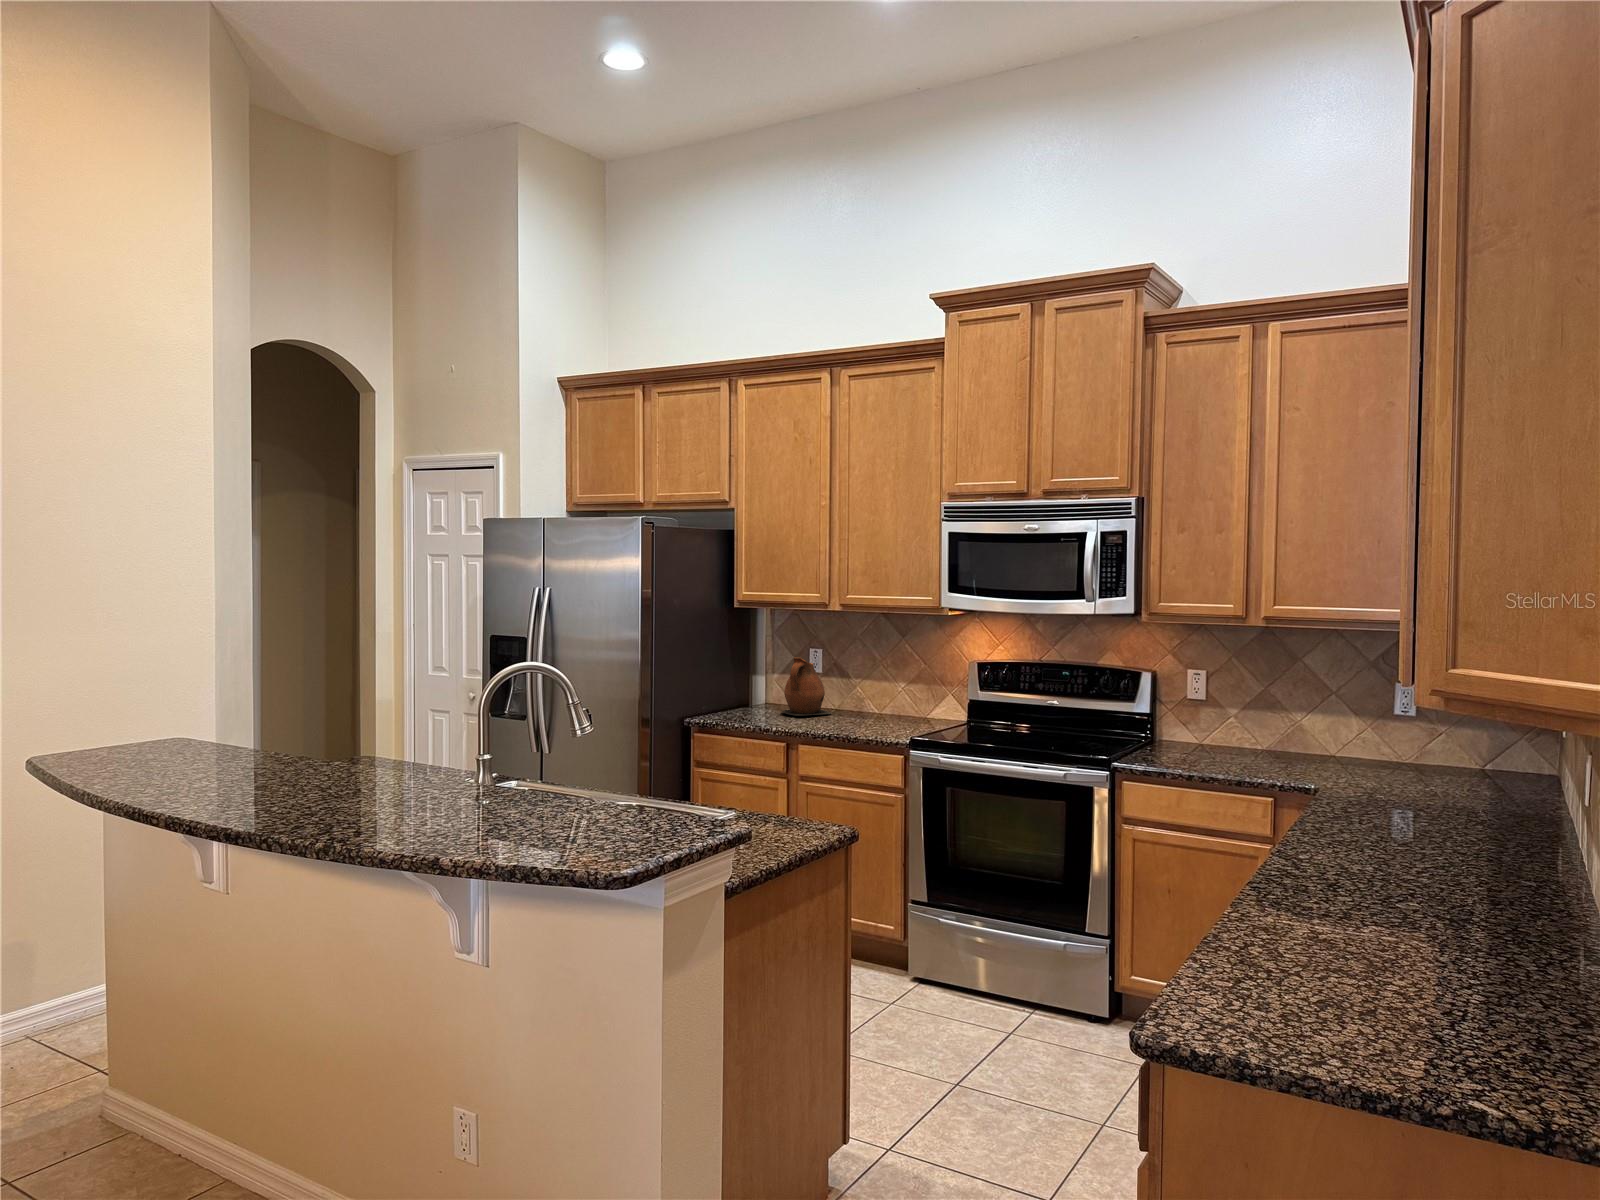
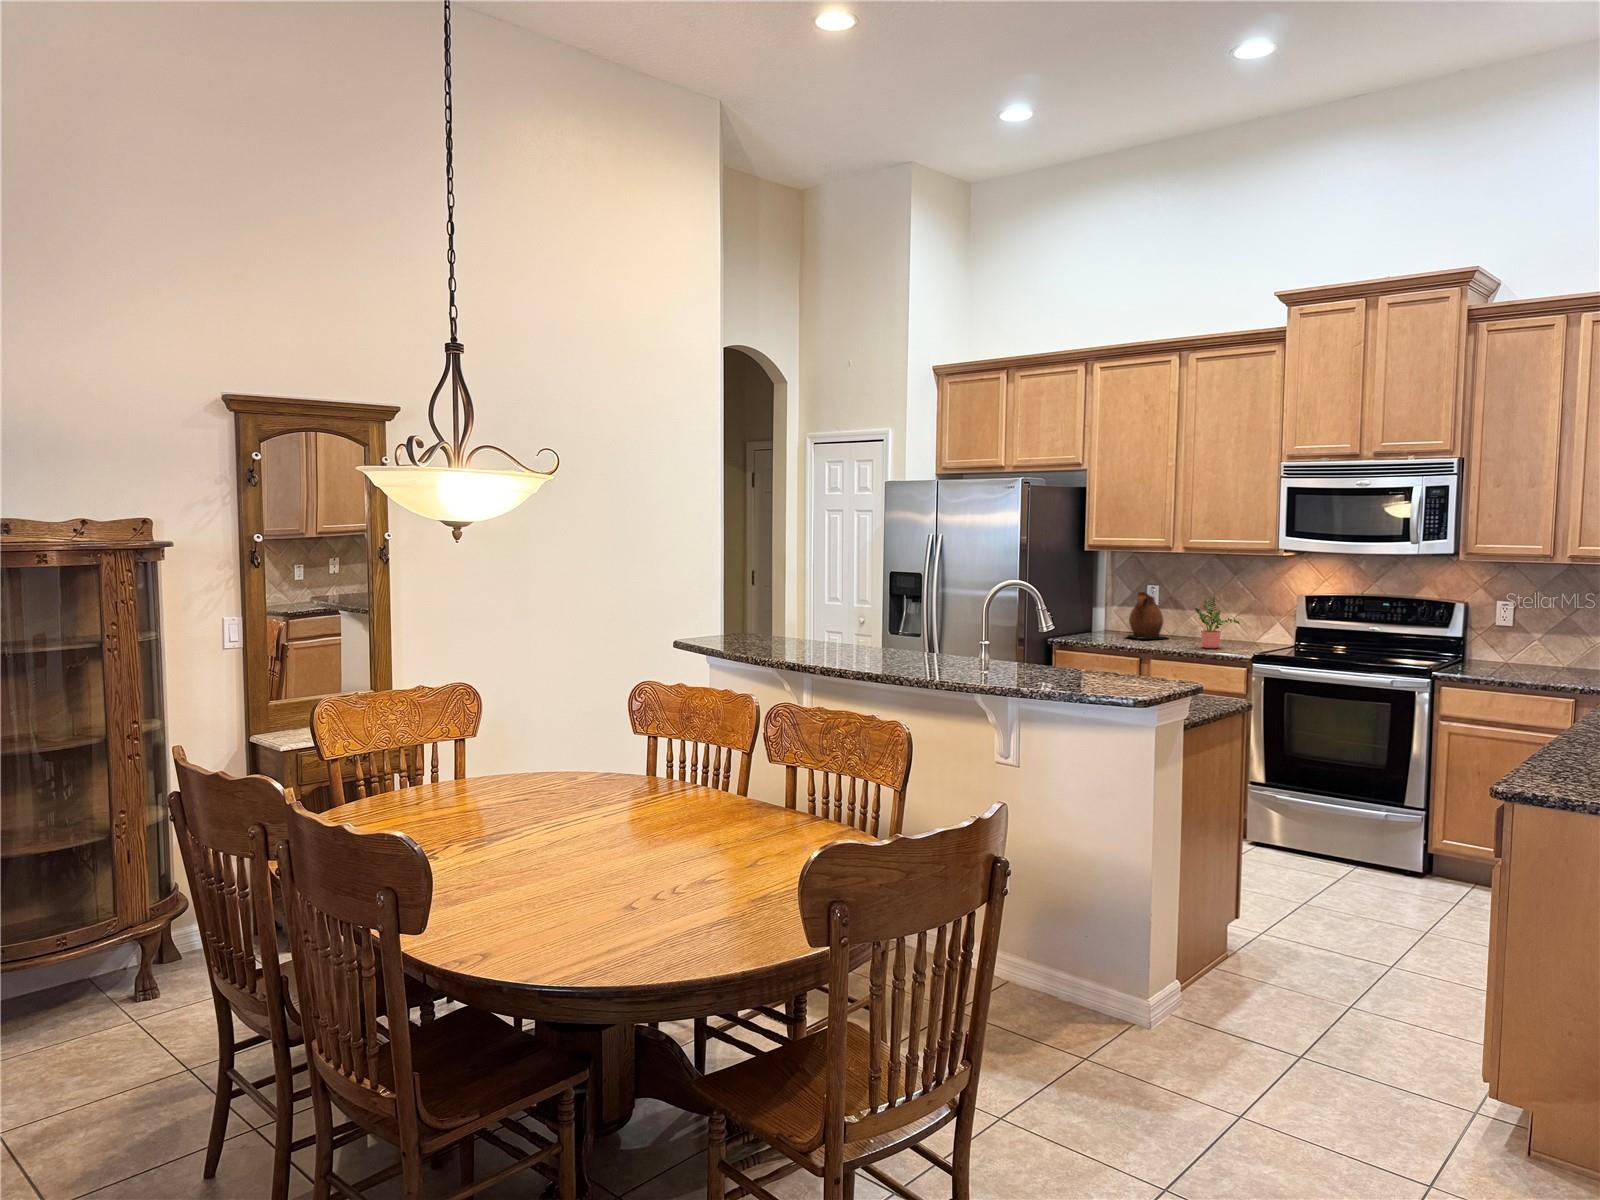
potted plant: none [850,665,904,729] -> present [1195,597,1239,648]

